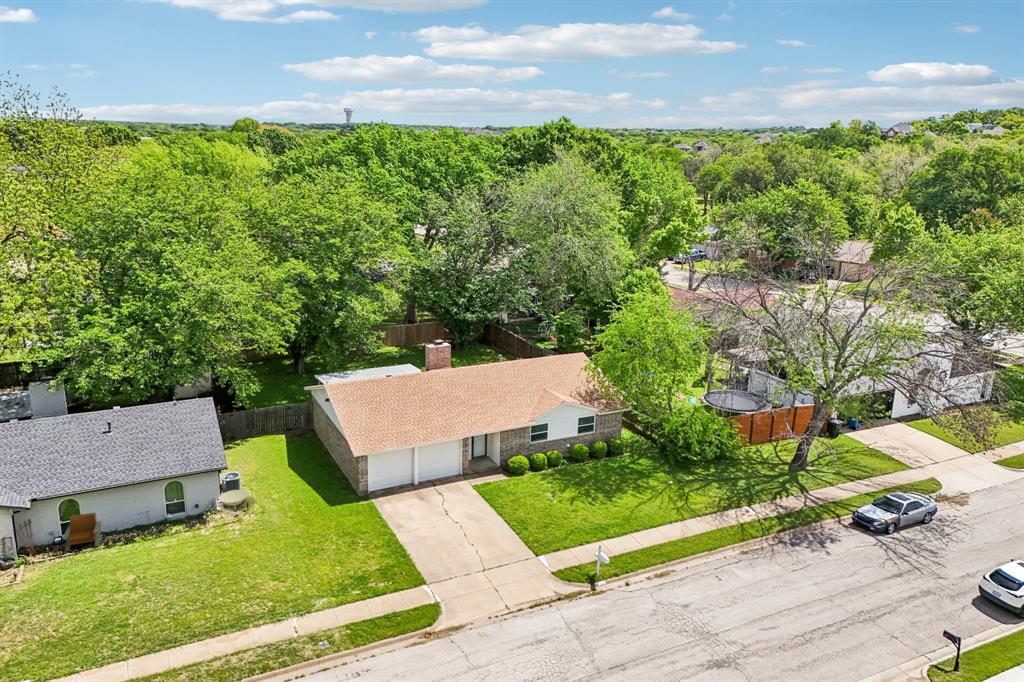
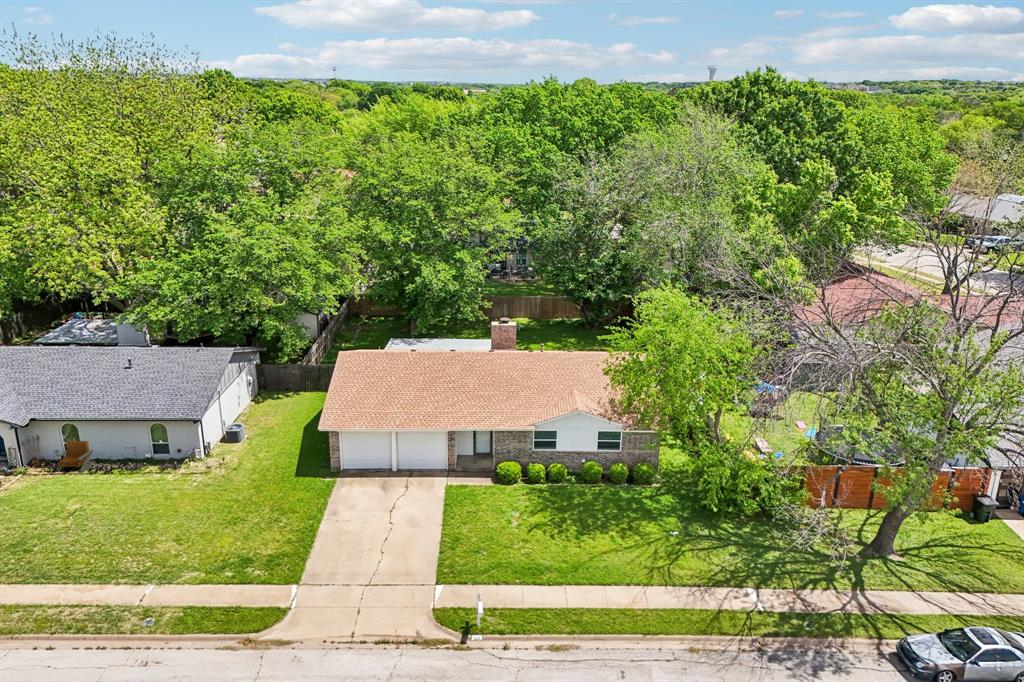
round table: present [219,490,248,512] -> none [199,443,228,464]

